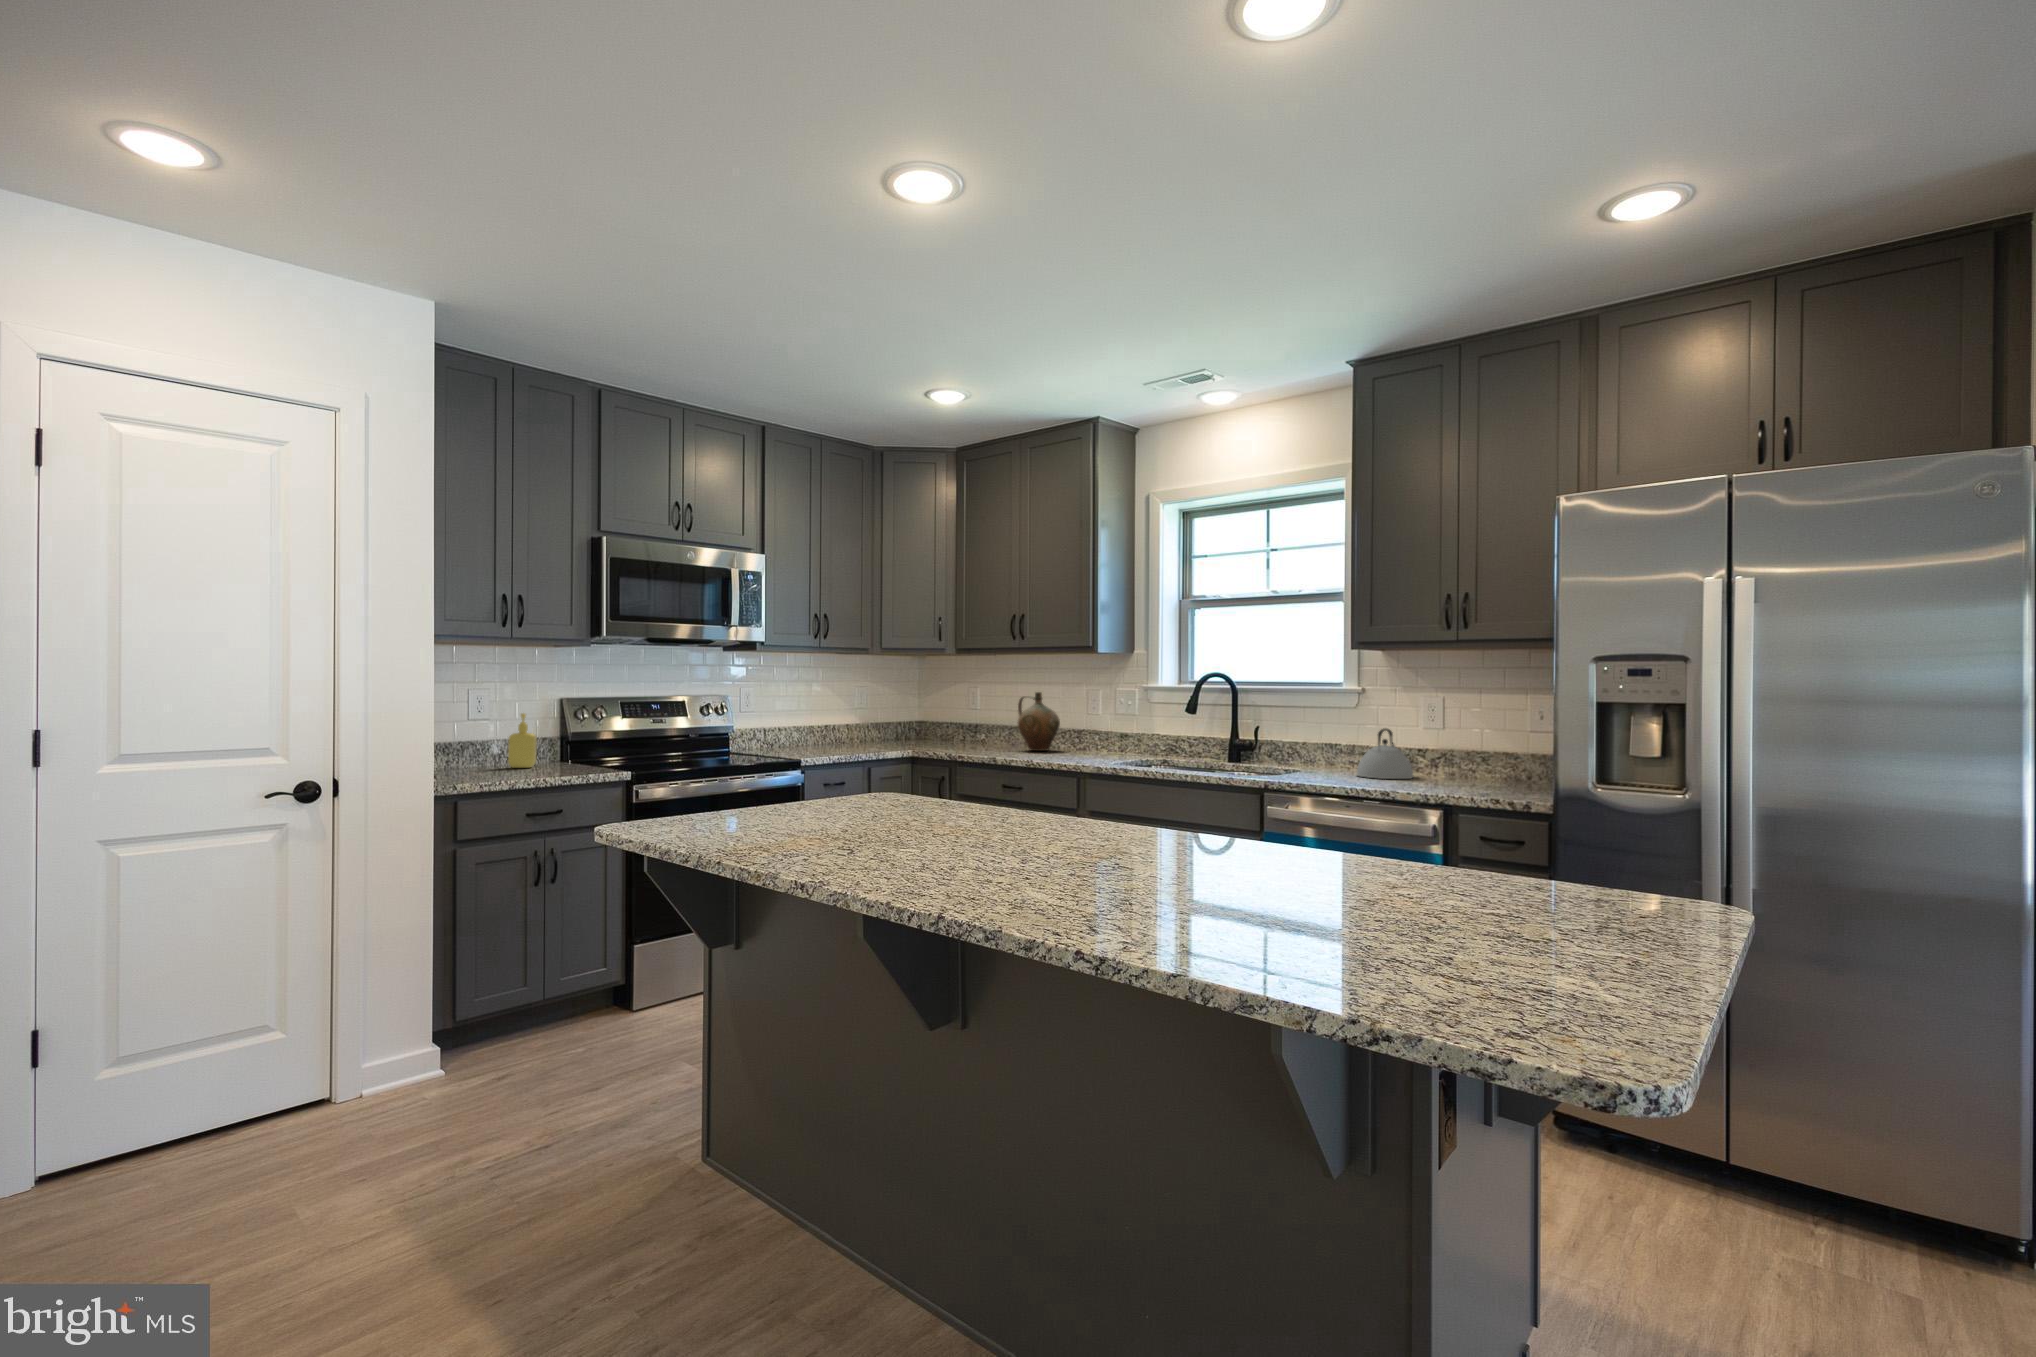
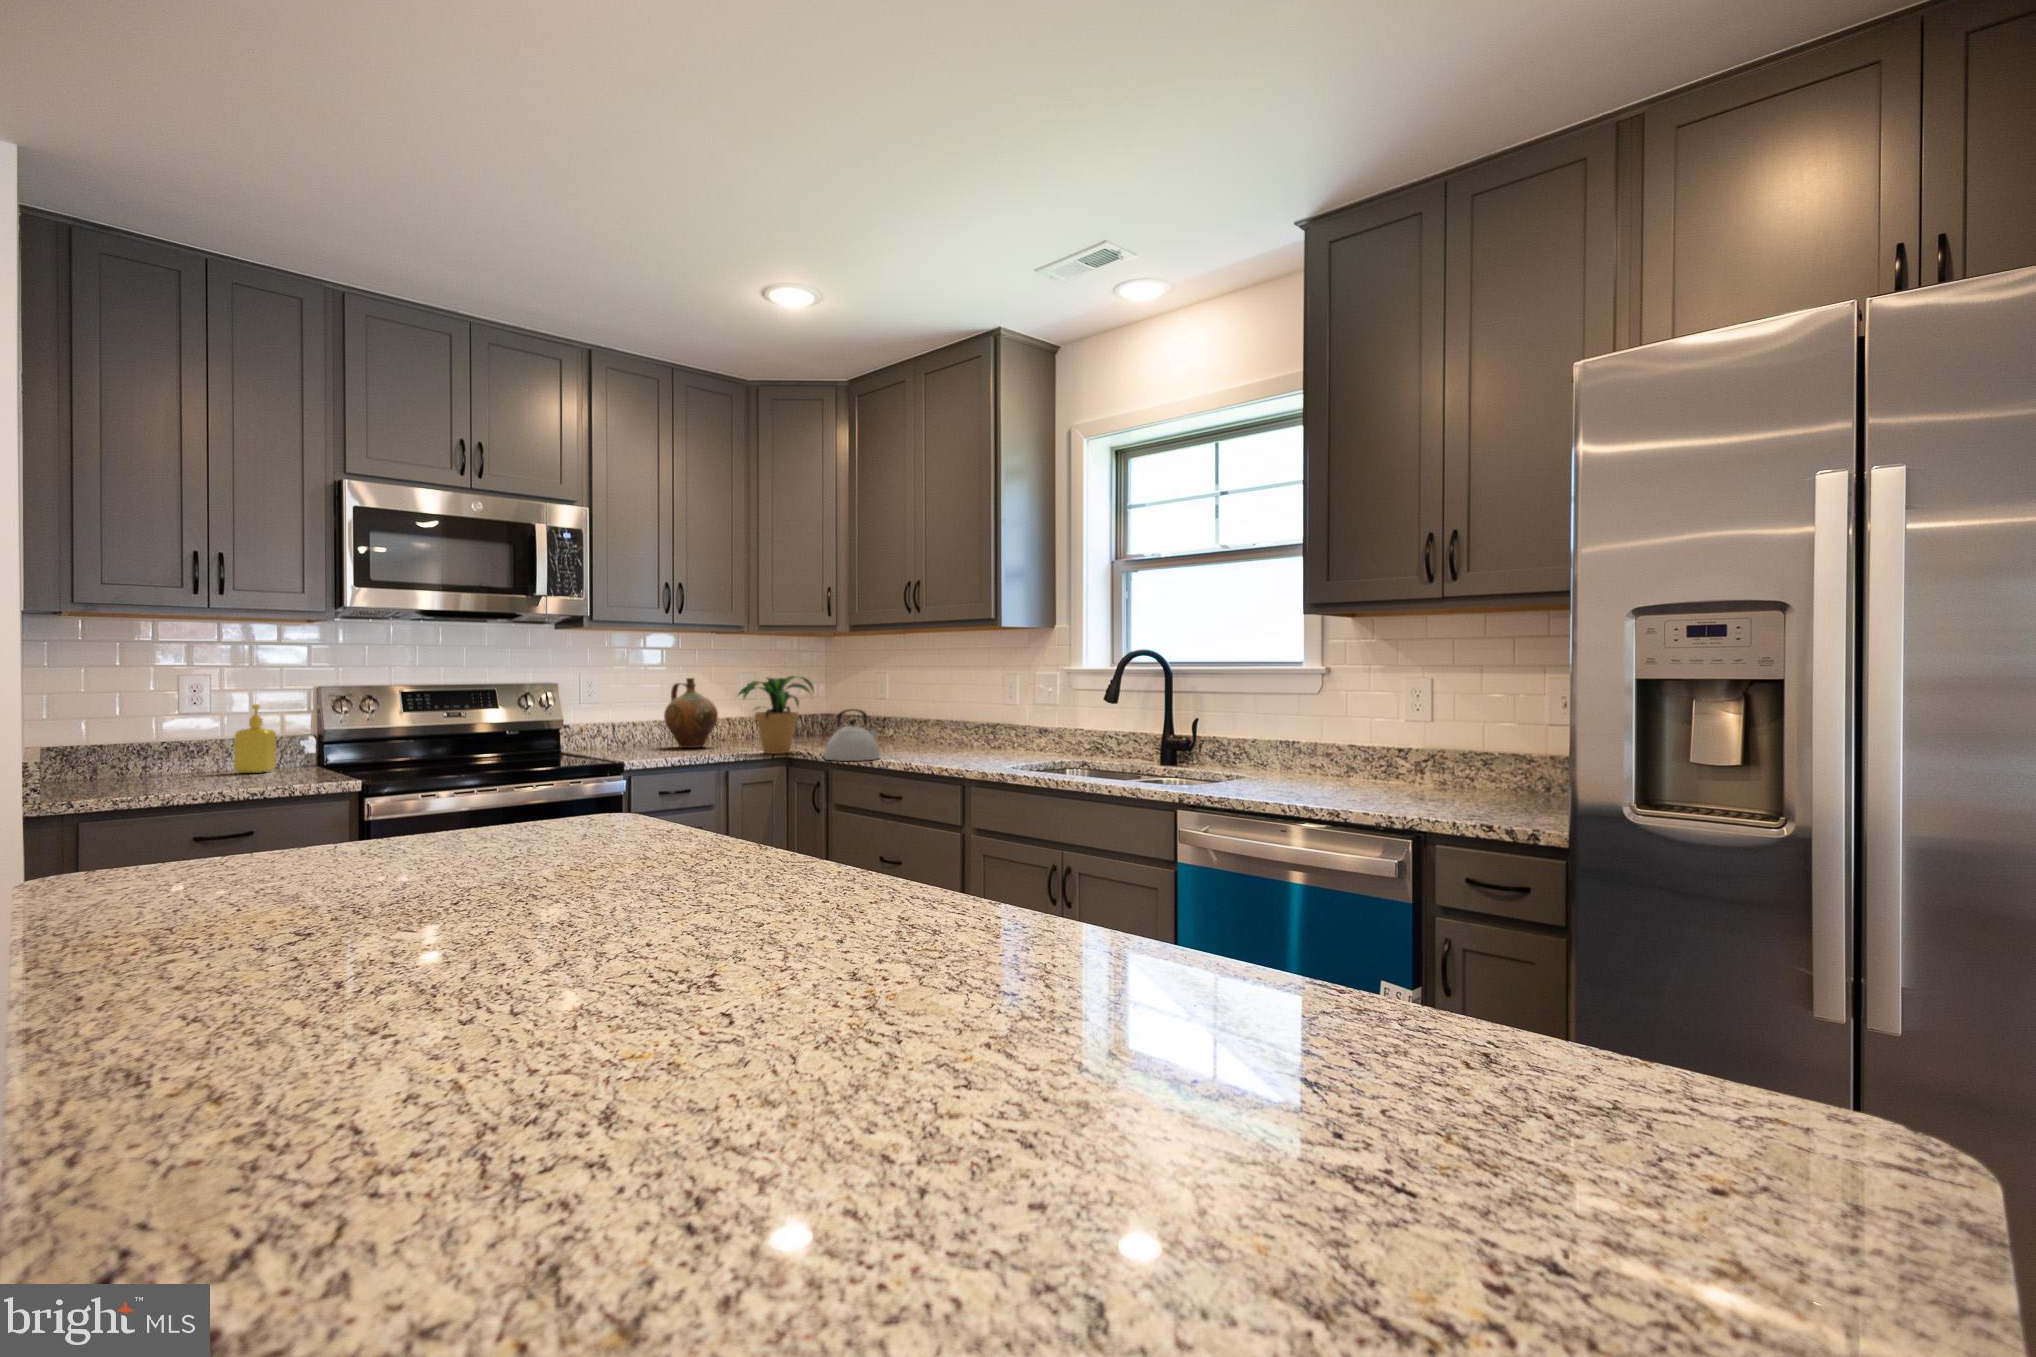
potted plant: none [868,690,934,754] -> present [738,676,814,754]
ceramic jug: present [1017,692,1060,751] -> present [664,678,718,748]
kettle: present [1357,728,1413,779] -> present [824,709,880,761]

